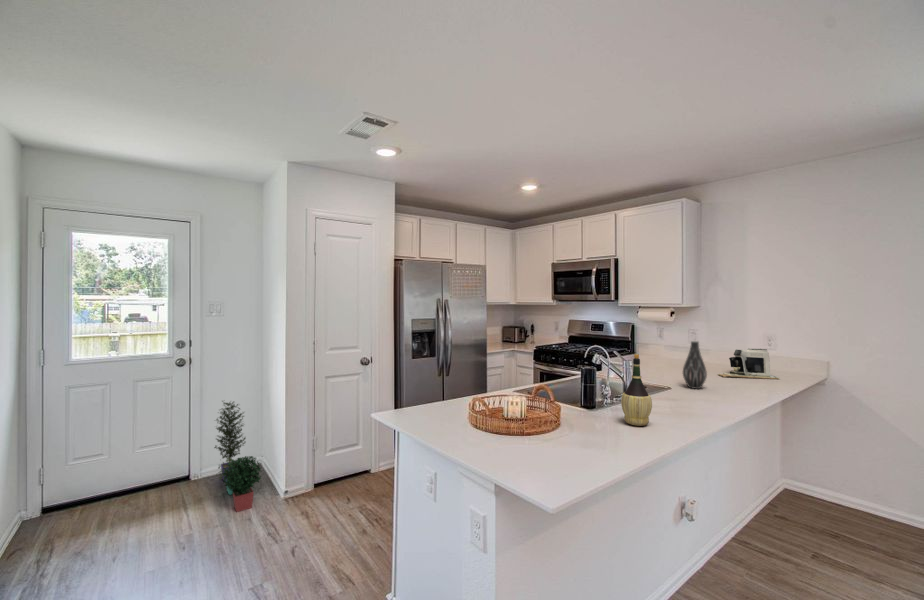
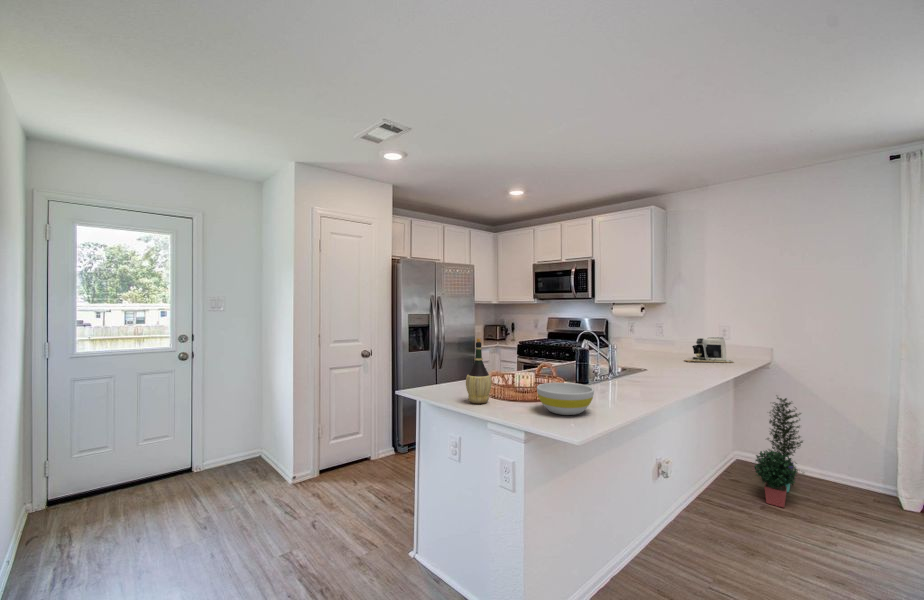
vase: present [683,341,707,389] -> none [656,329,676,370]
wine bottle: present [621,354,652,426] -> present [466,338,492,403]
potted plant: present [214,402,261,512] -> present [755,397,803,507]
bowl: none [519,415,589,461] -> present [537,383,594,415]

